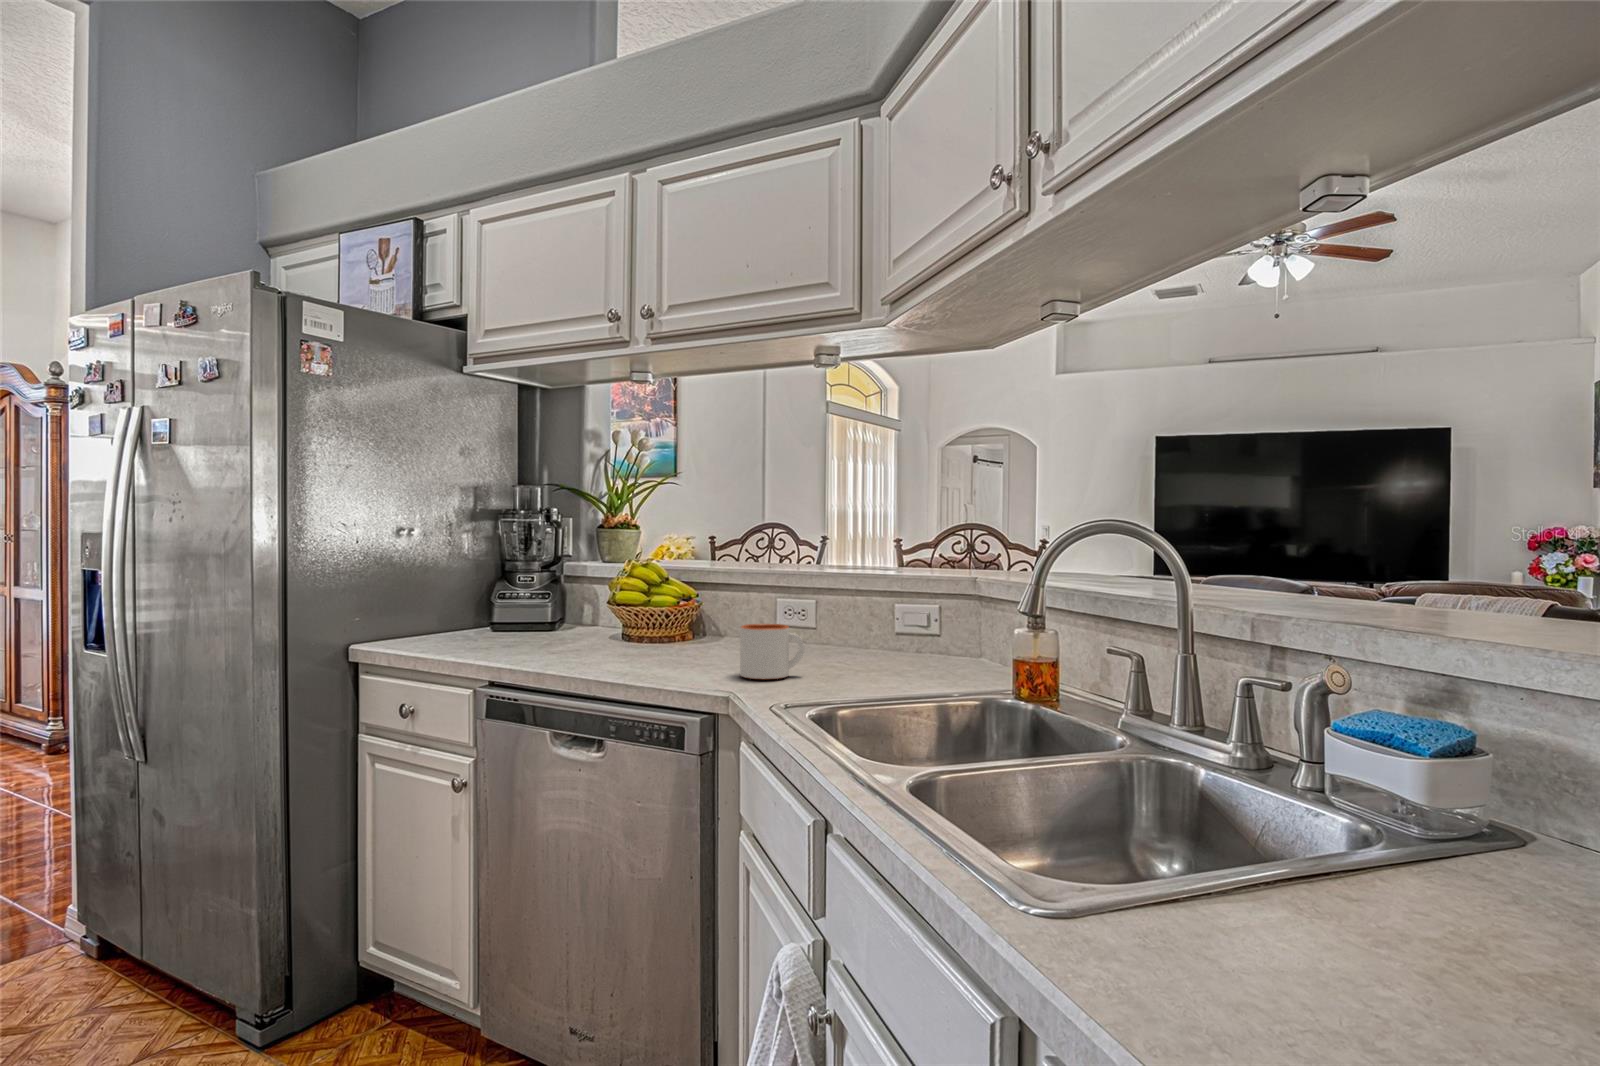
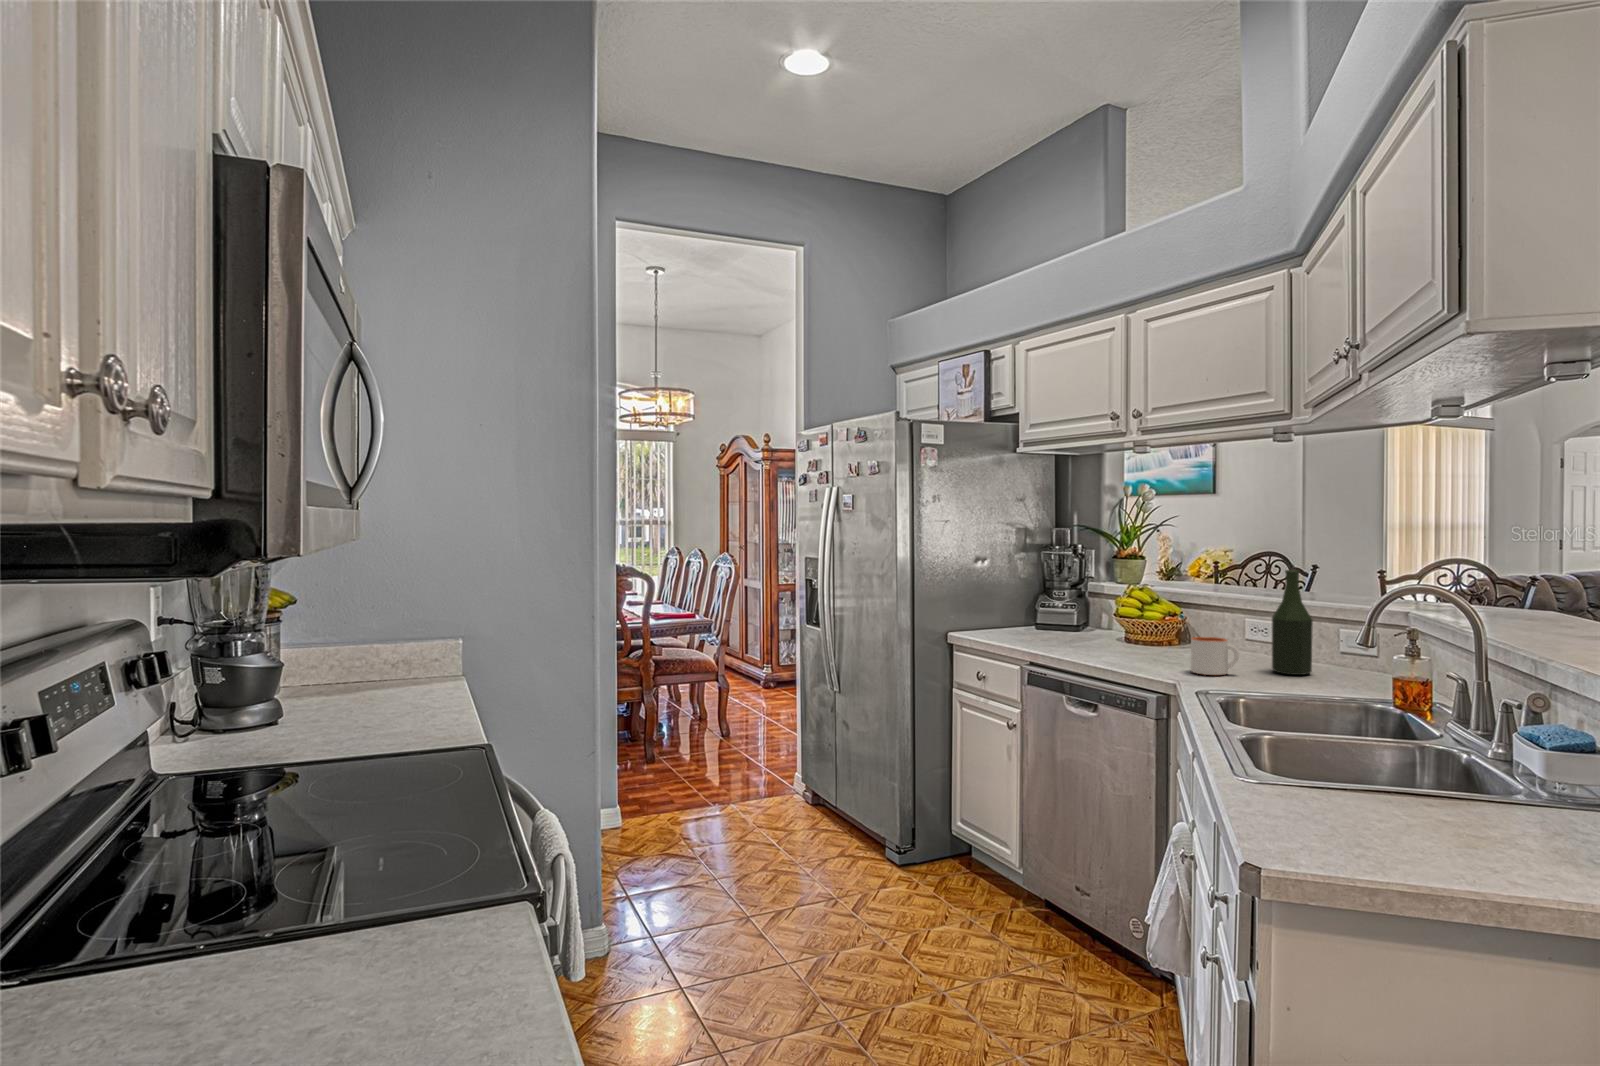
bottle: none [837,526,888,669] -> present [1272,570,1313,675]

